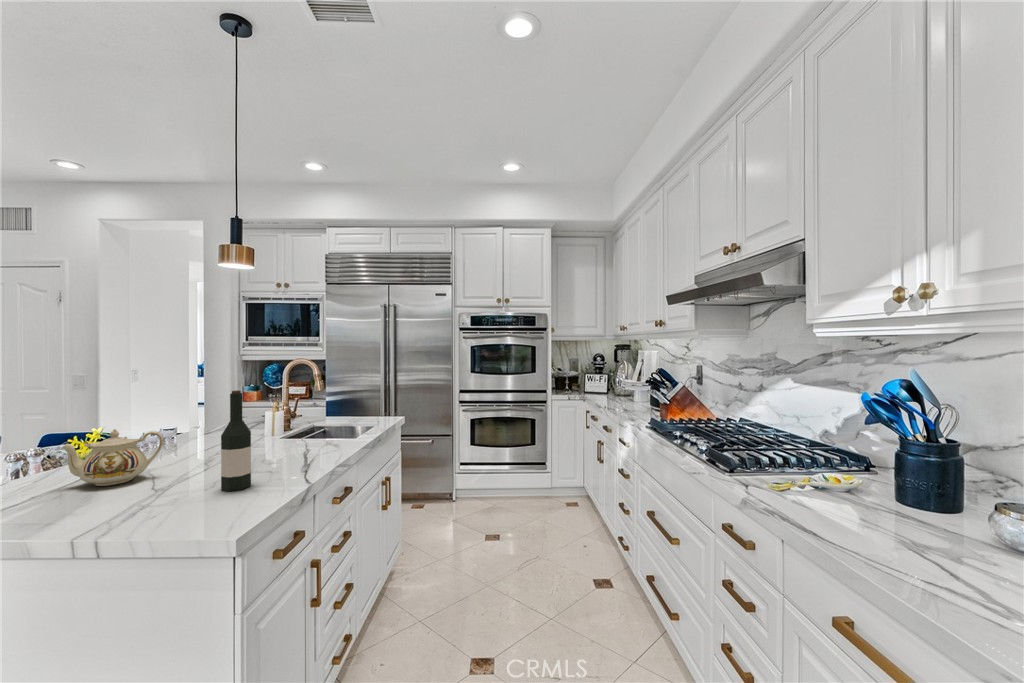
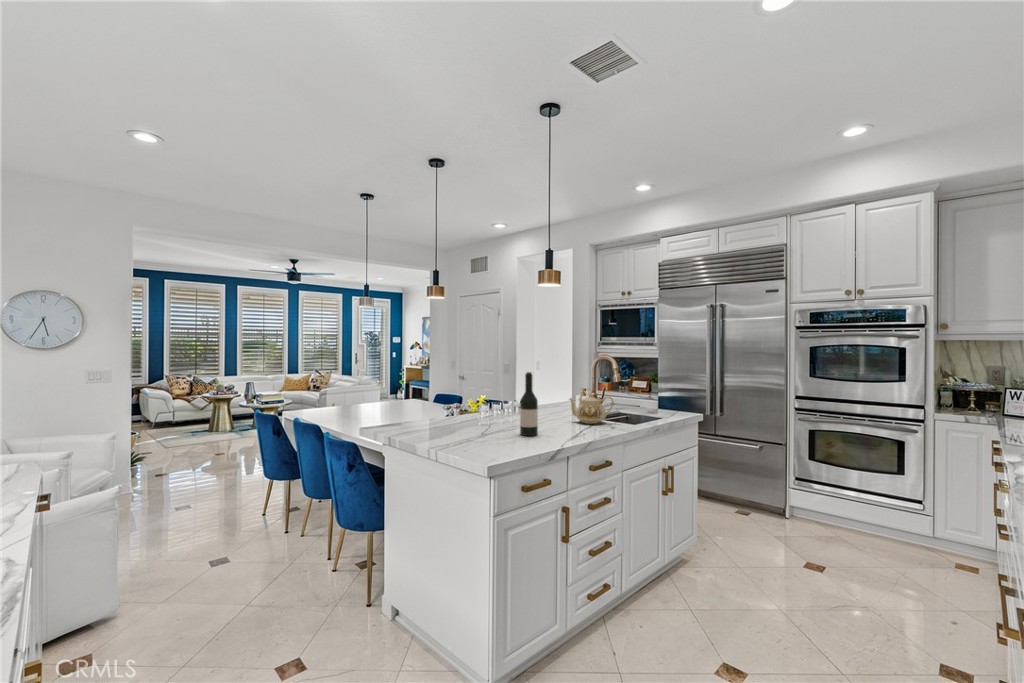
teapot: present [61,429,163,486] -> present [569,393,614,424]

